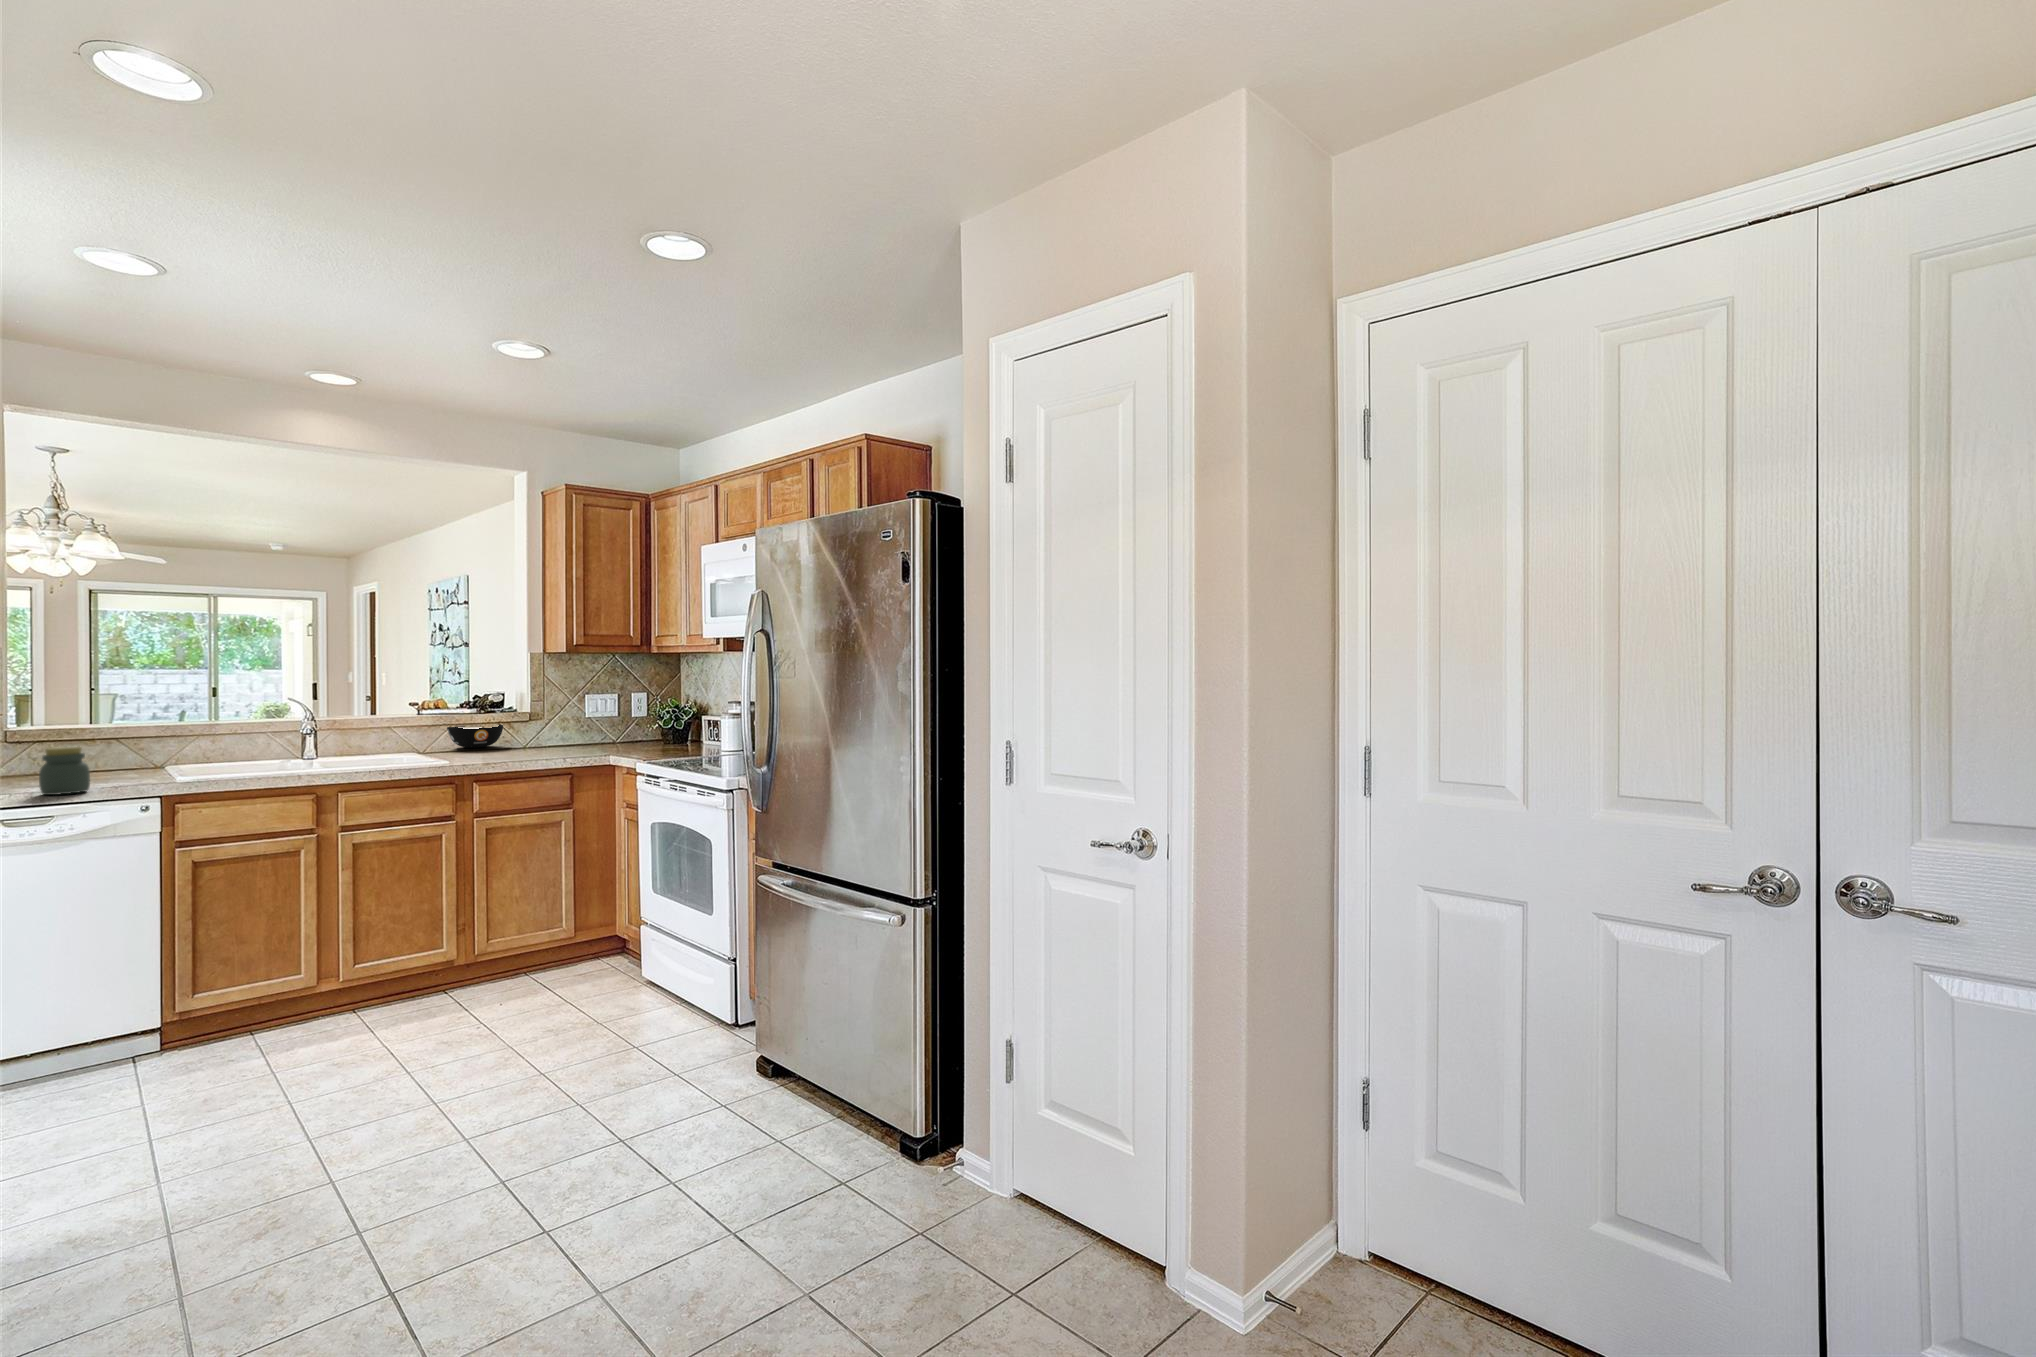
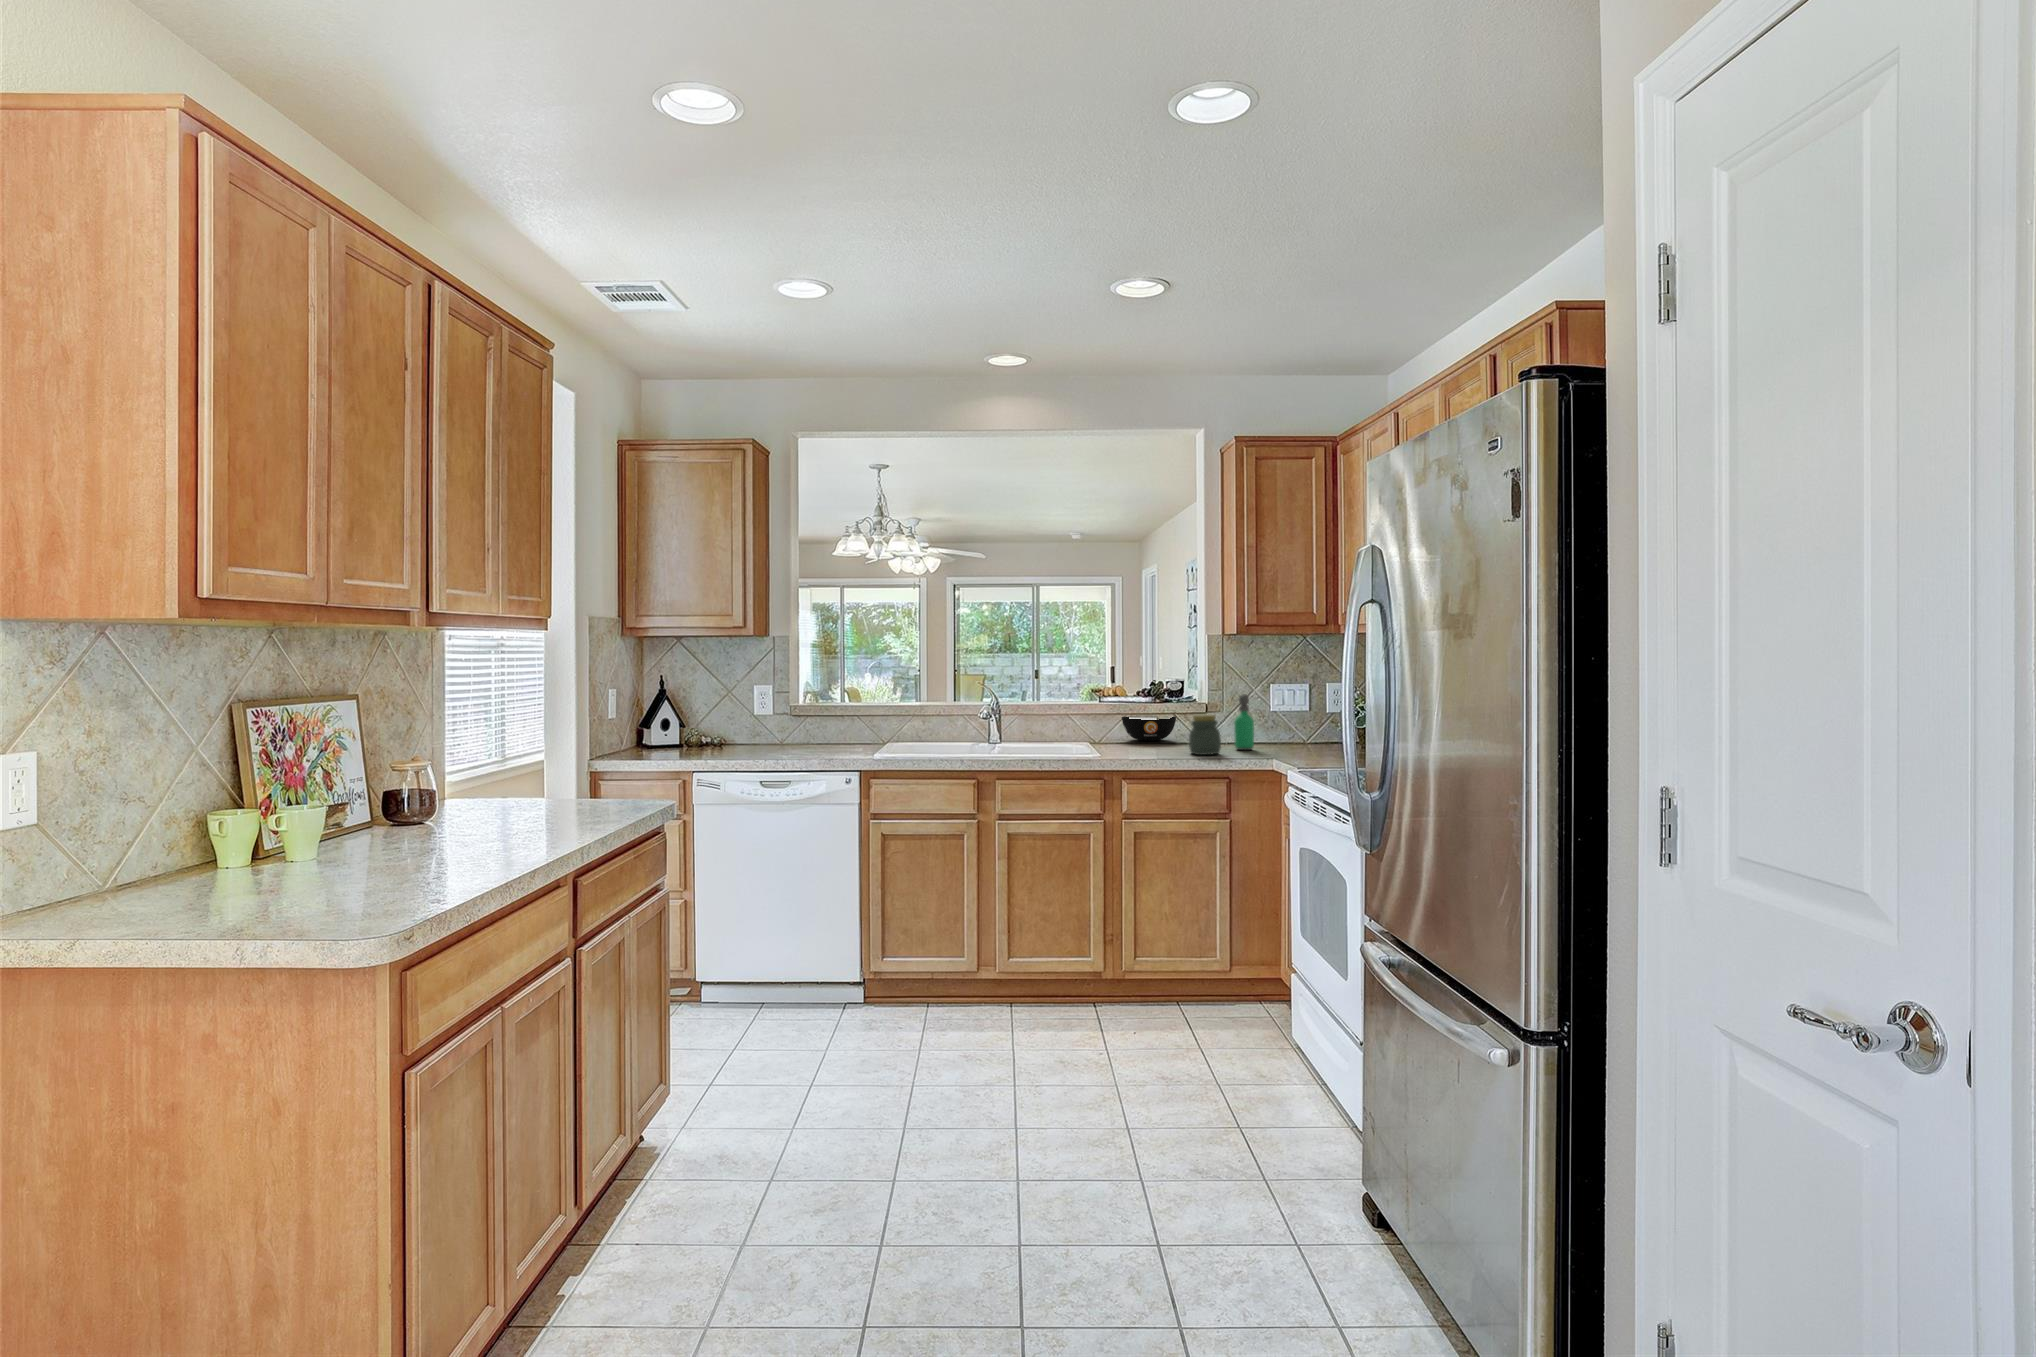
soap dispenser: none [567,702,586,750] -> present [1234,694,1254,750]
jar: present [39,747,90,795] -> present [1189,714,1221,755]

